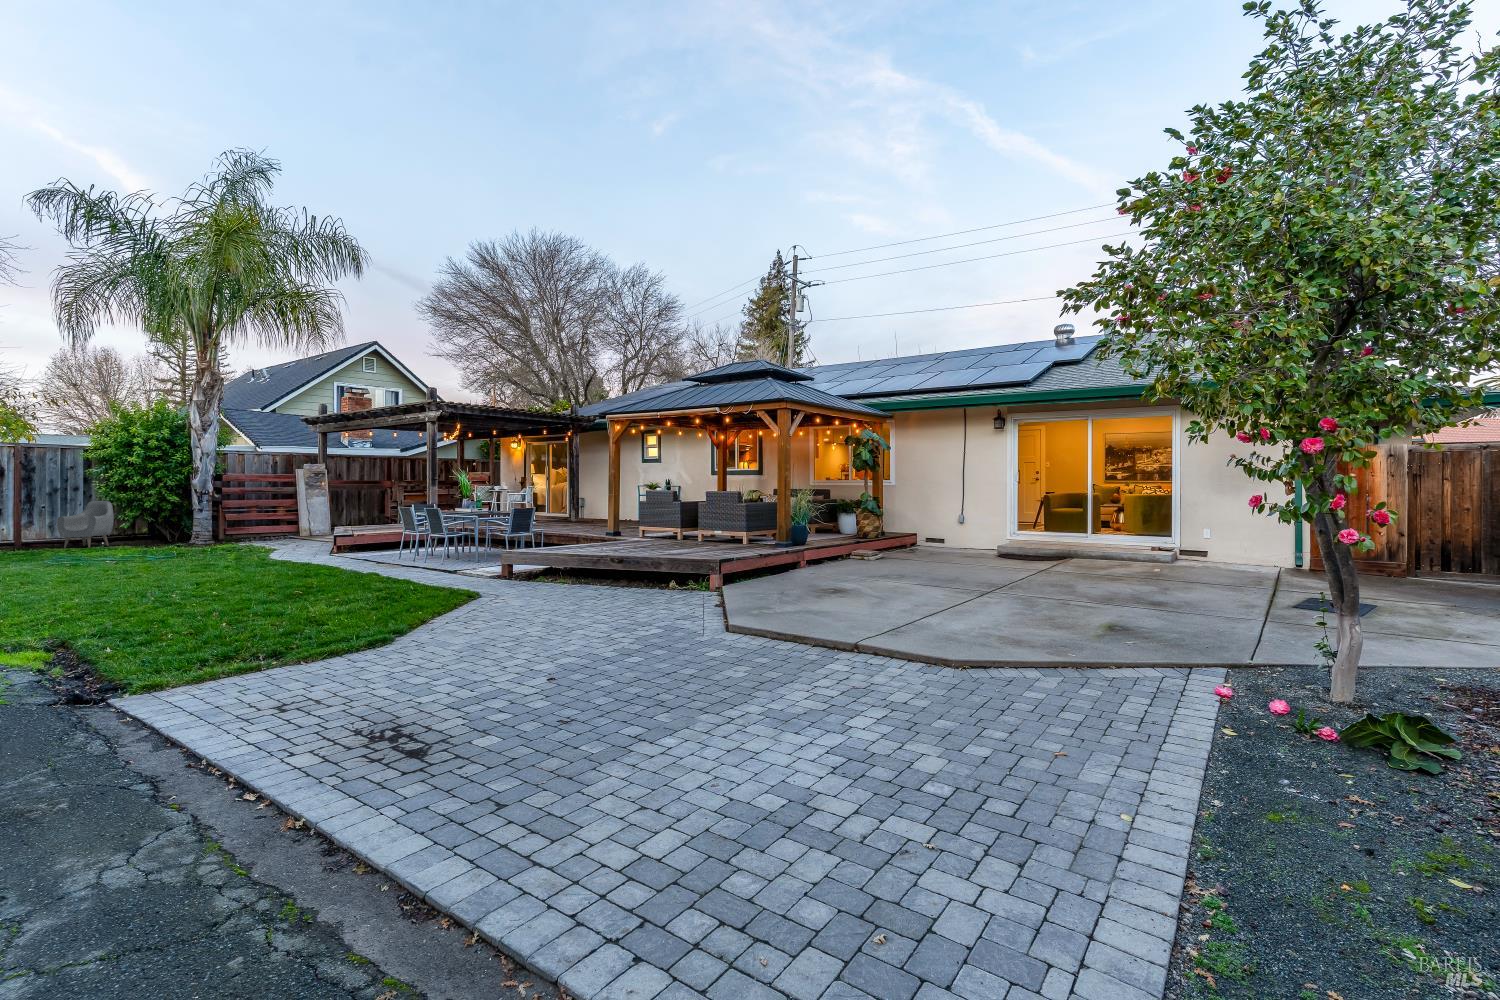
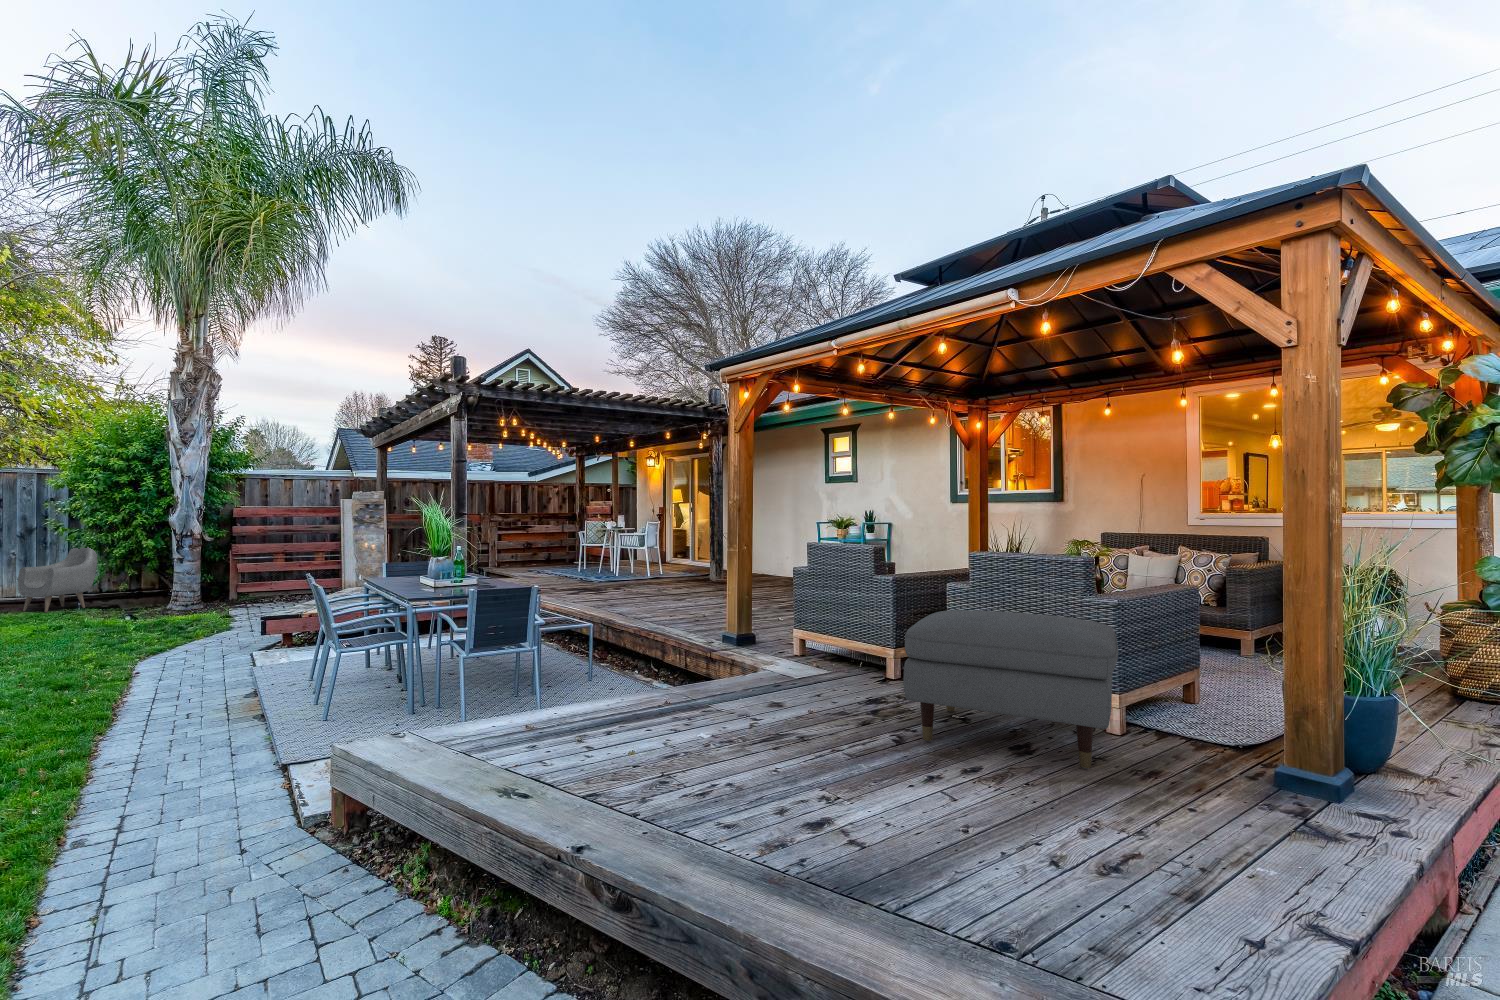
ottoman: none [684,508,743,544] -> present [903,610,1118,769]

